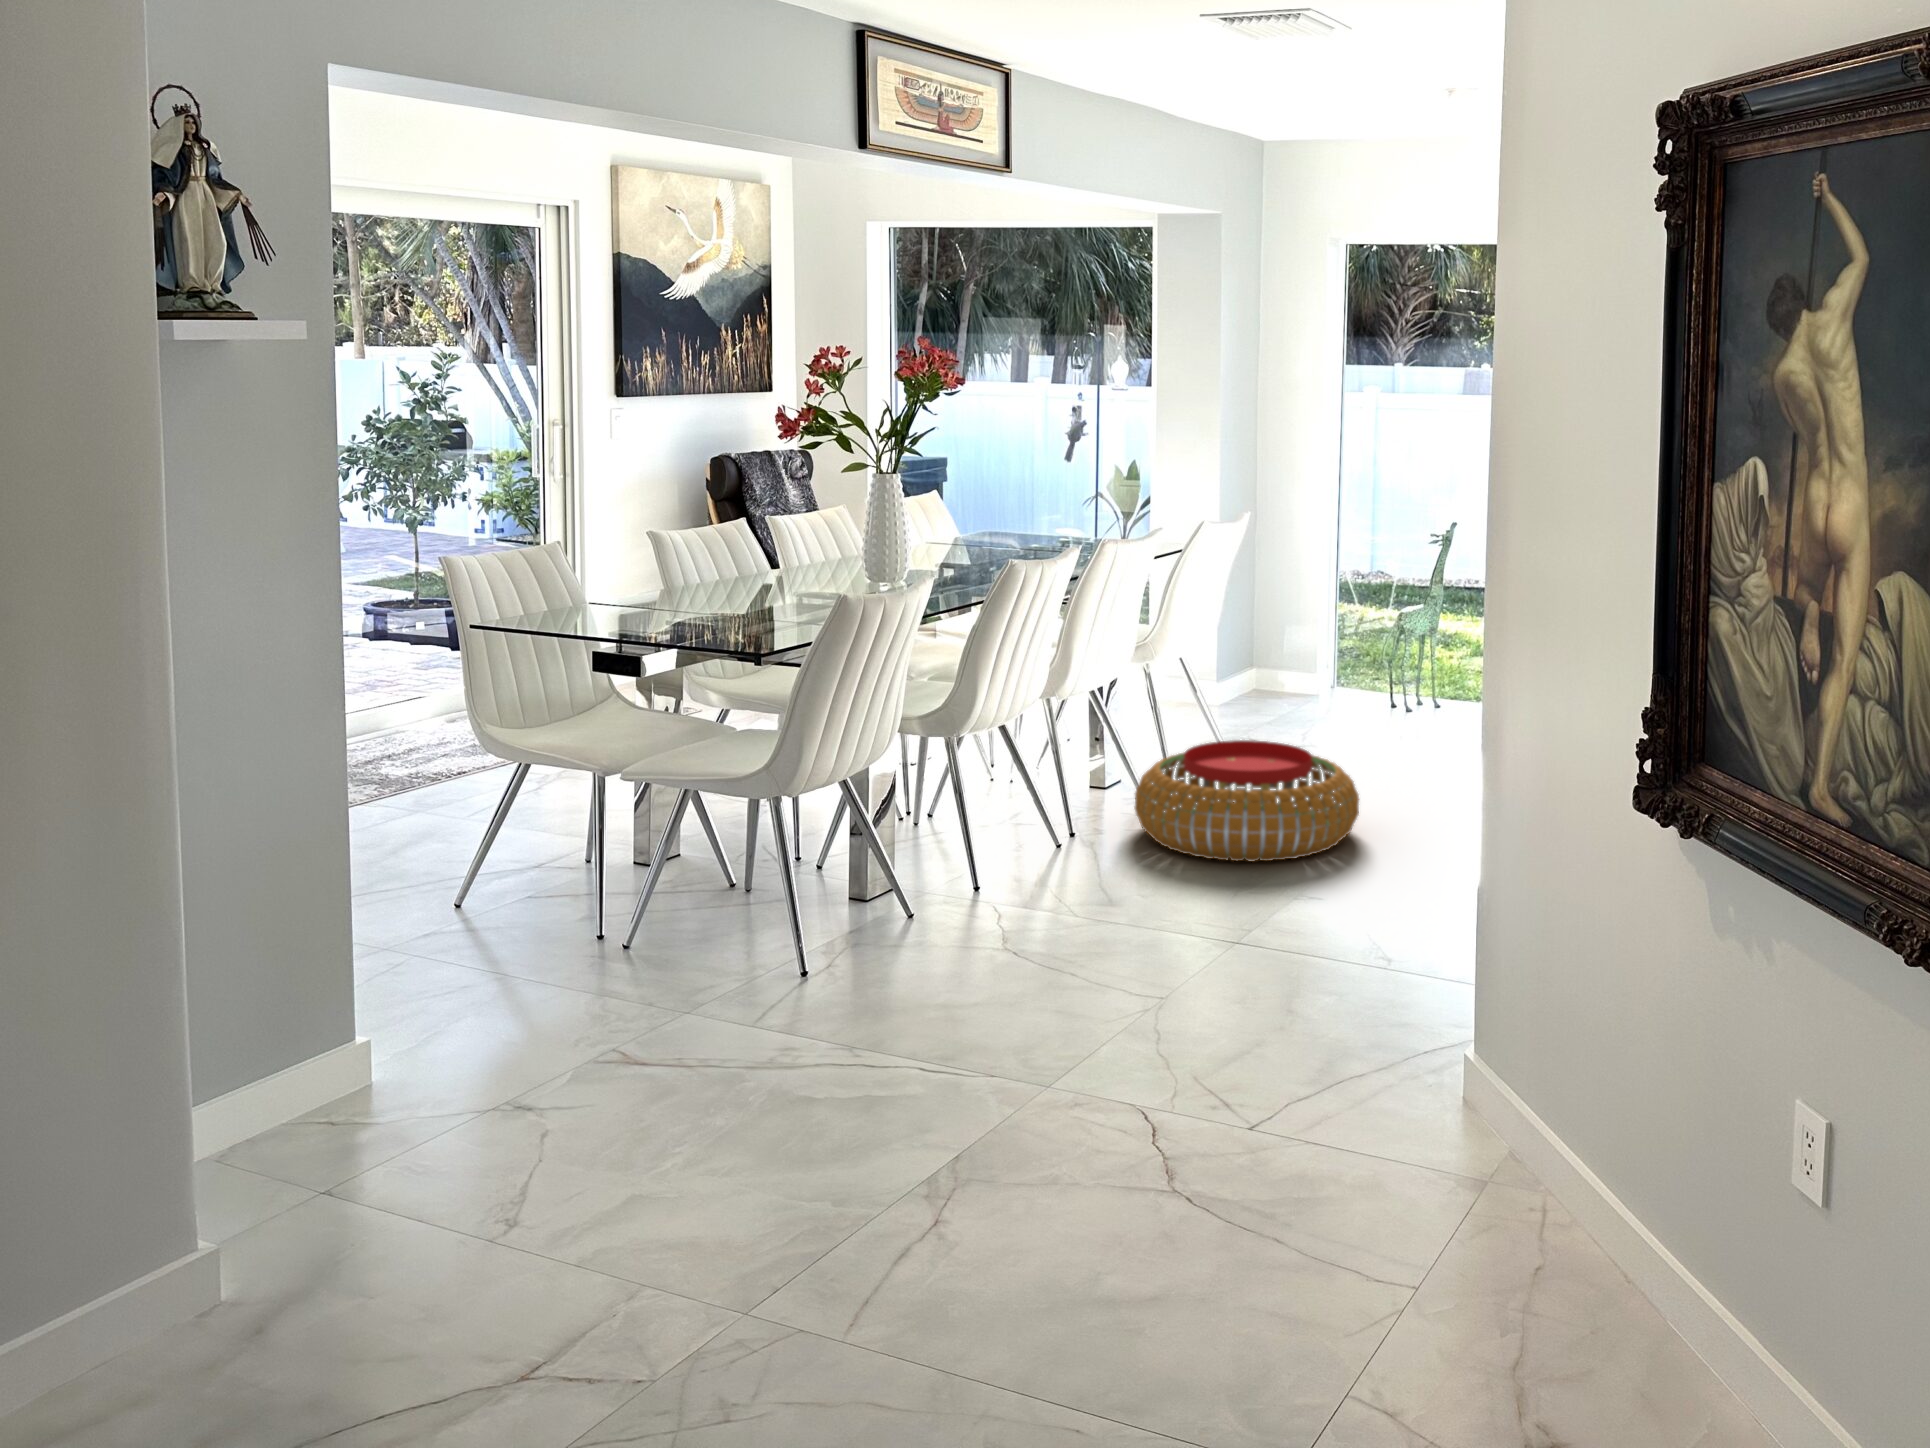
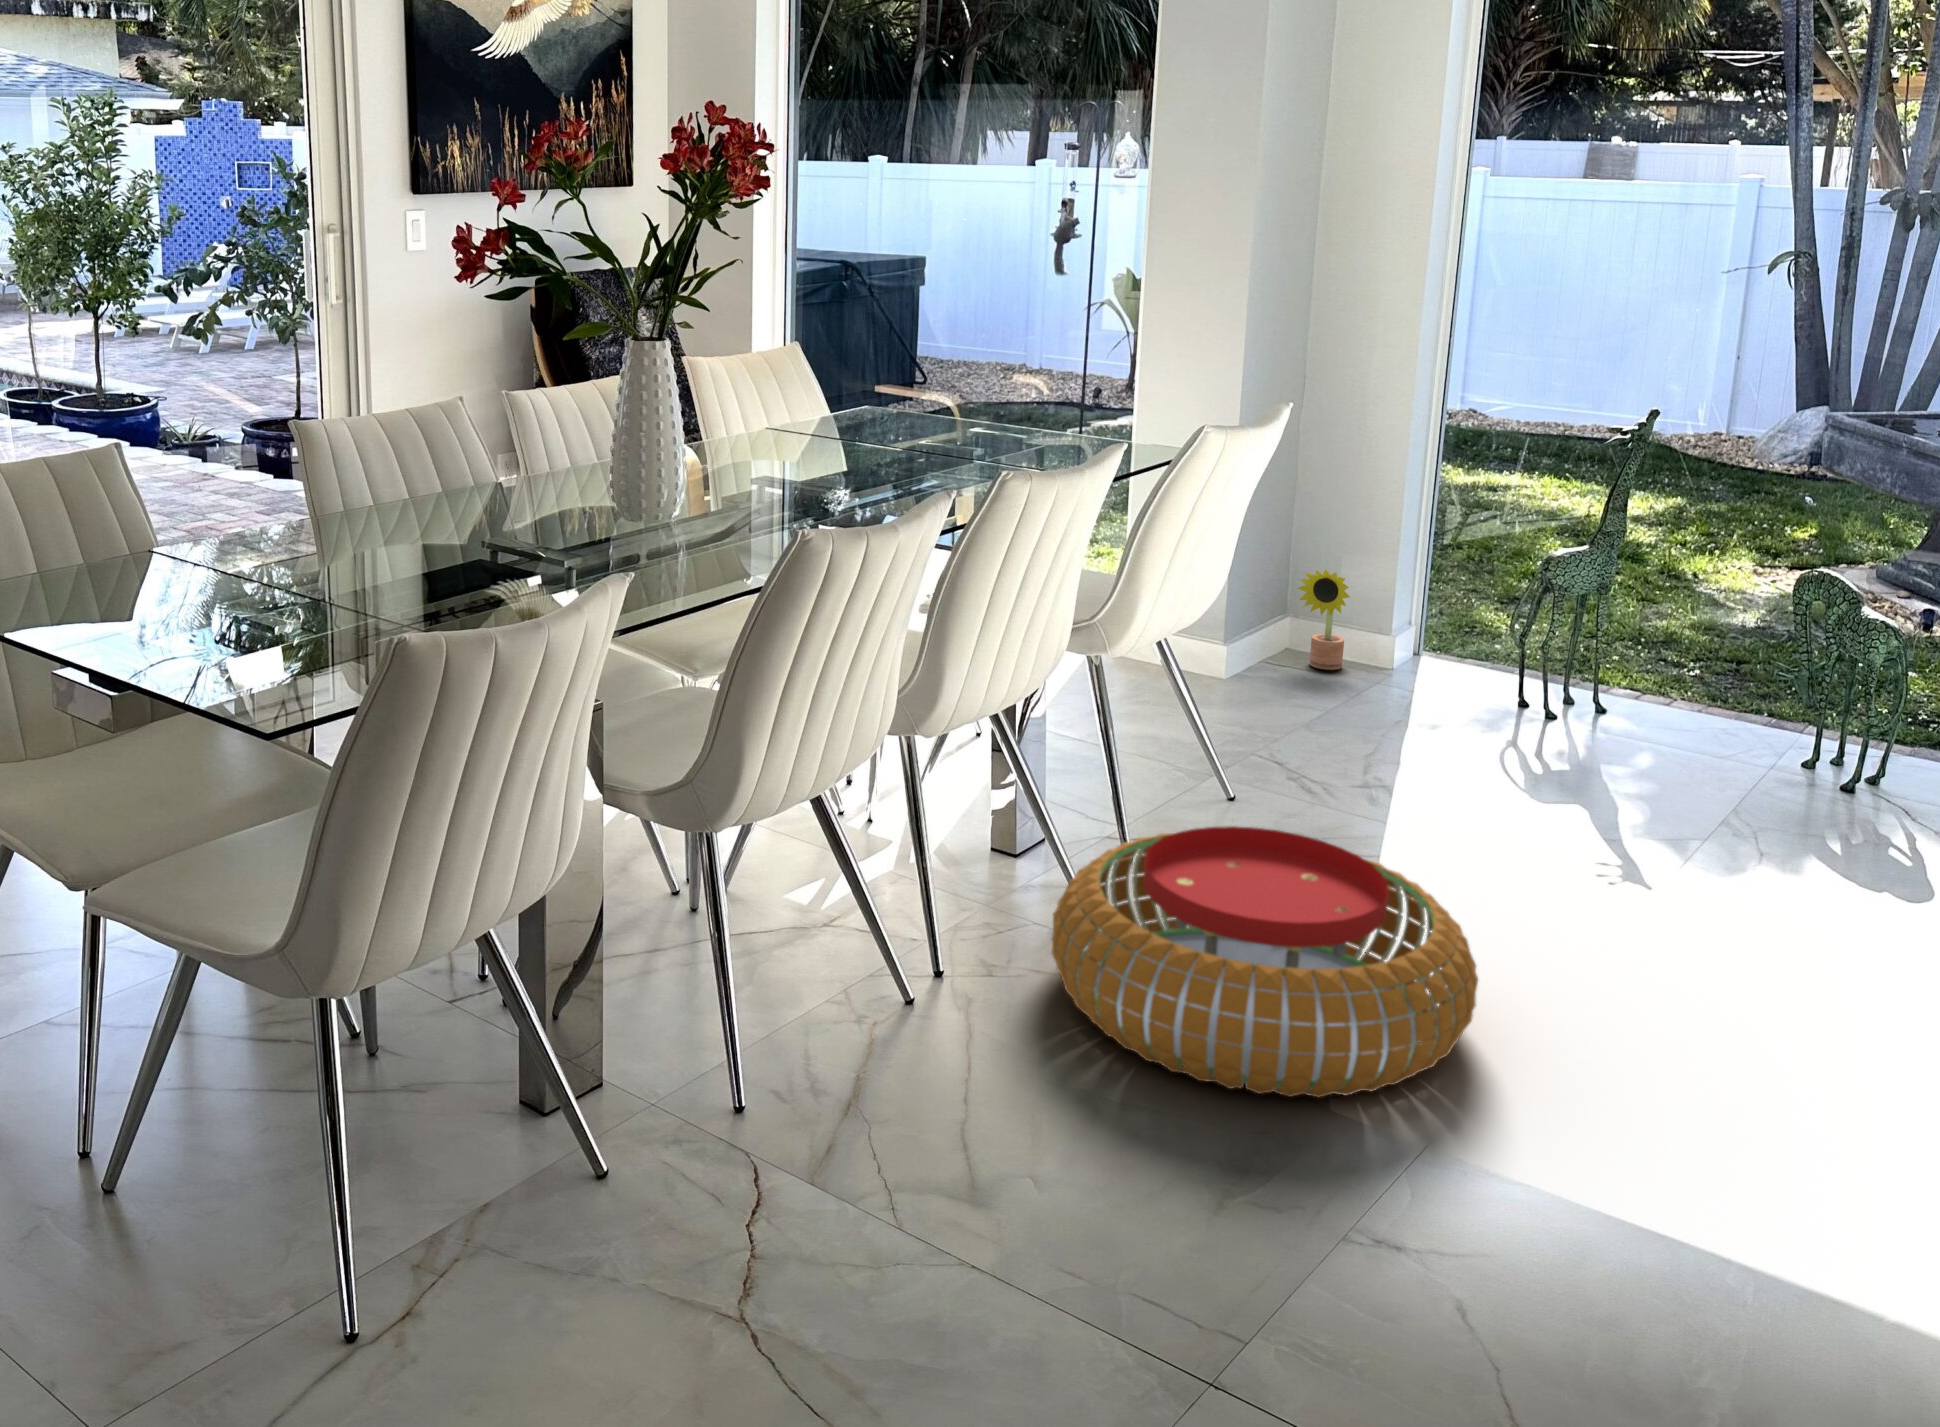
decorative plant: none [1256,630,1289,697] -> present [1297,569,1350,670]

